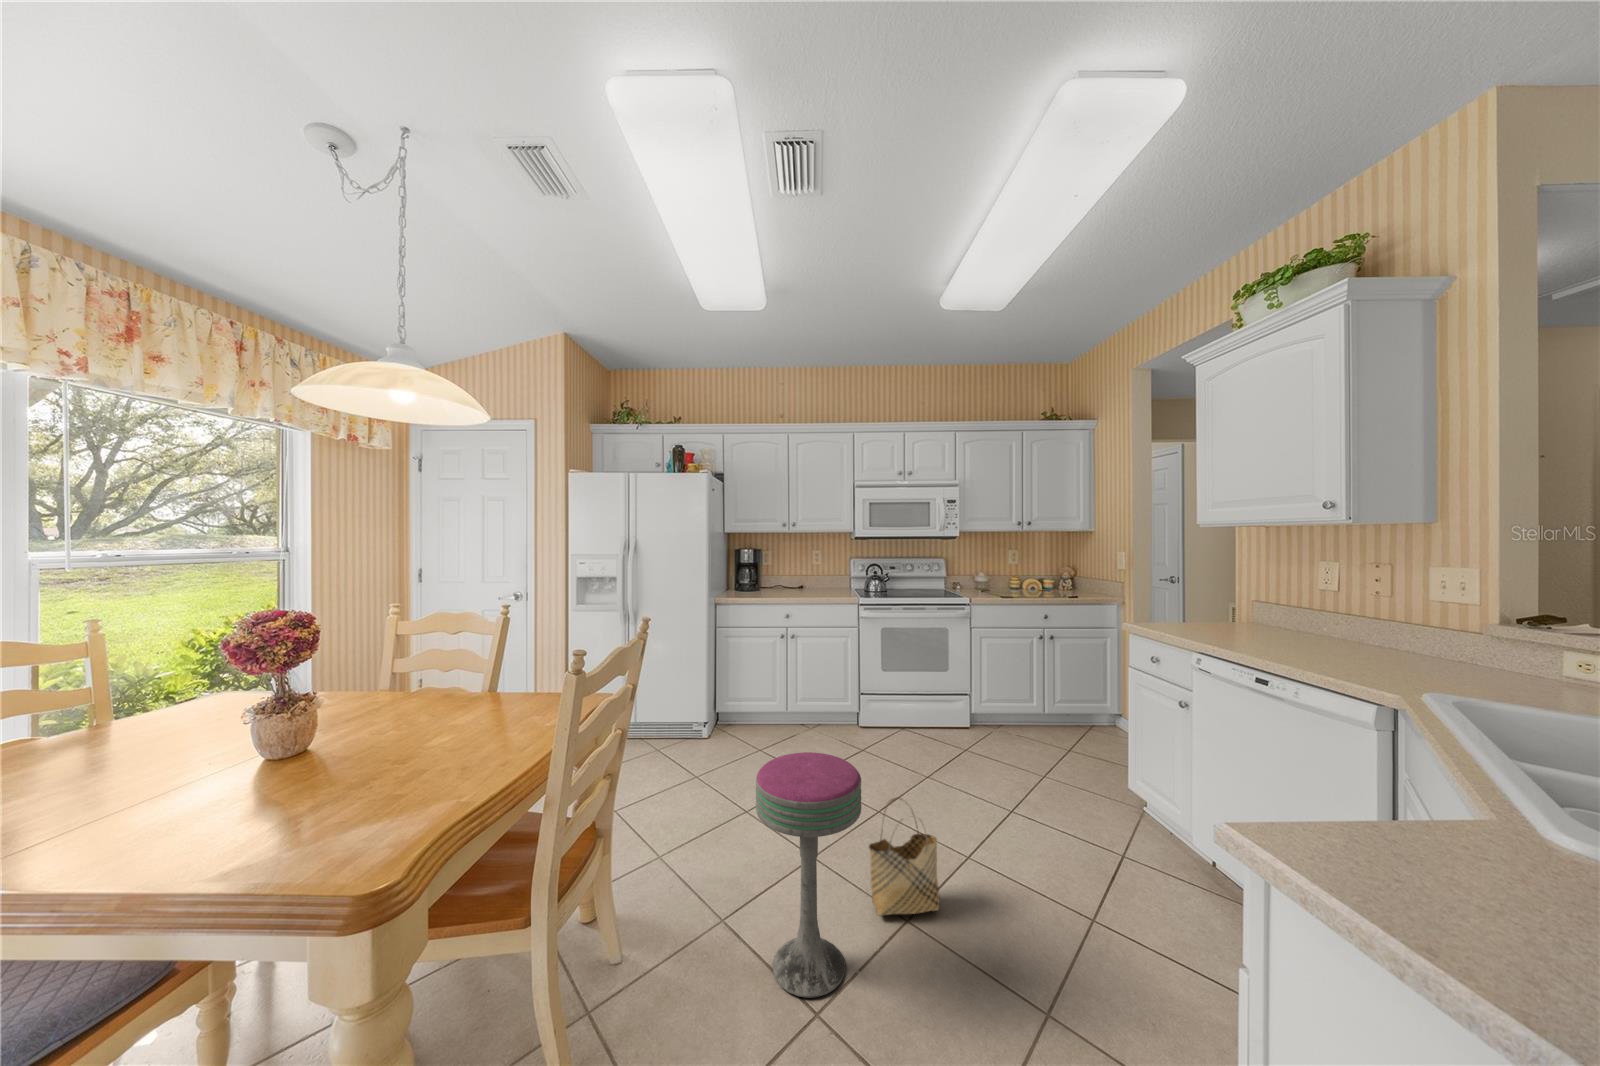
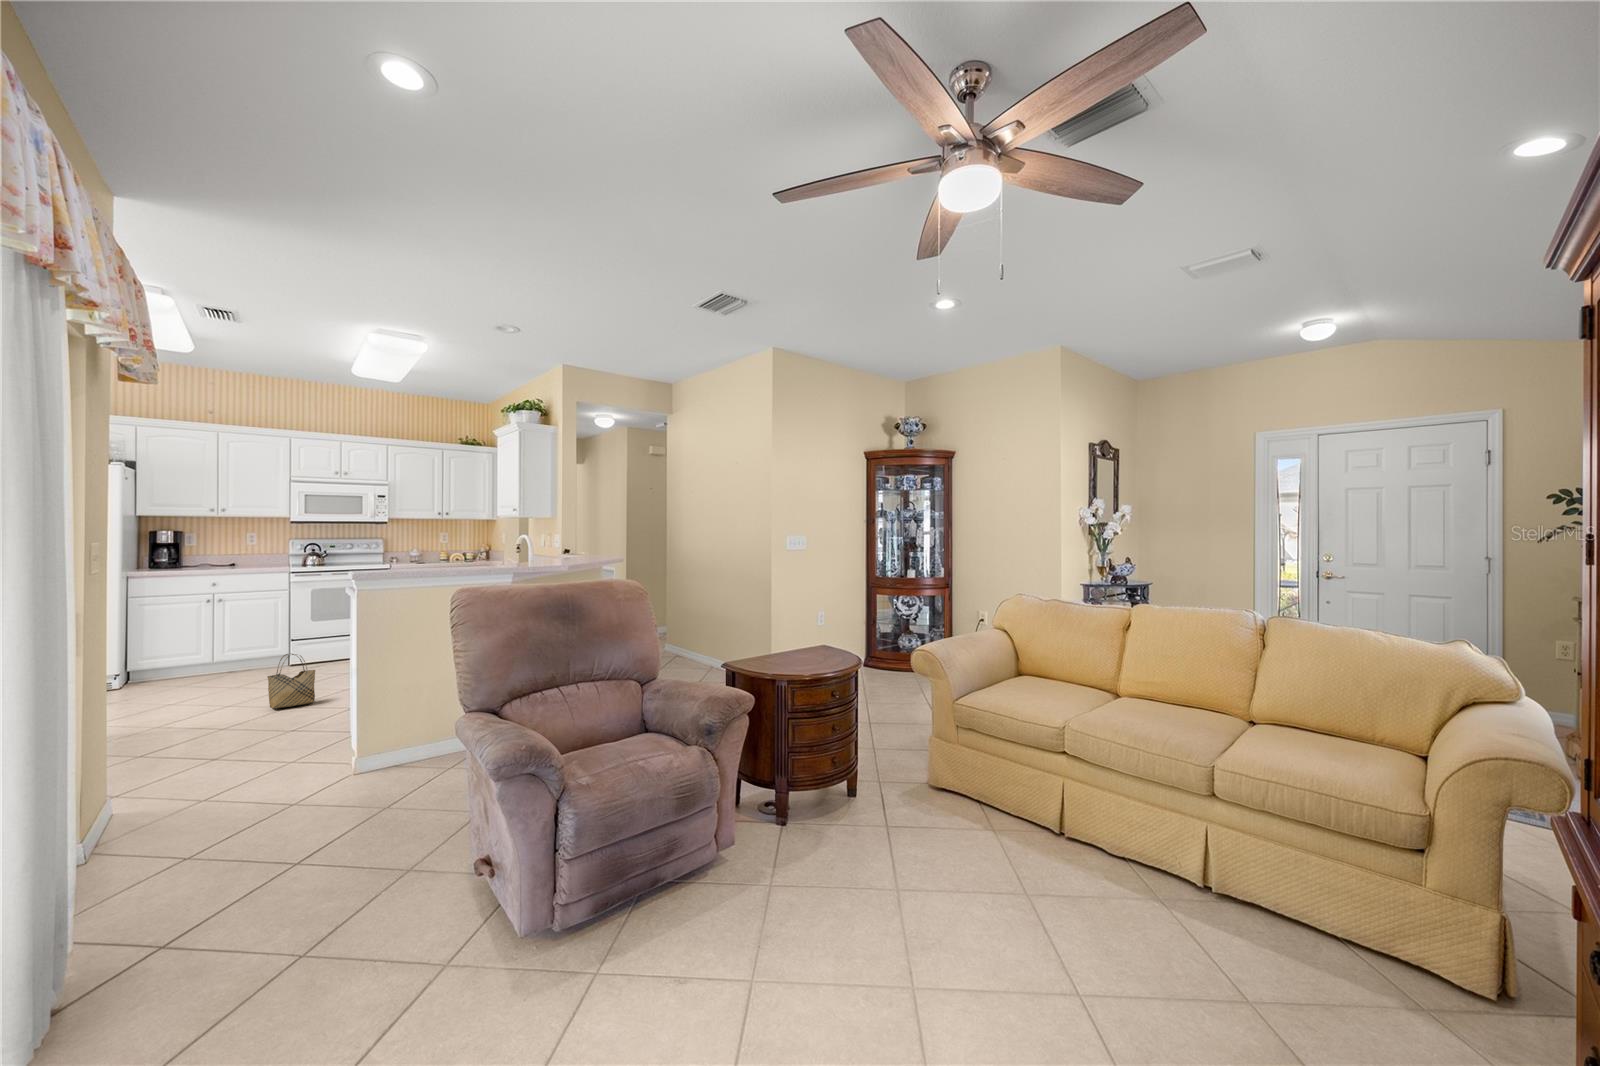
bar stool: present [756,752,861,998] -> none [183,625,256,731]

